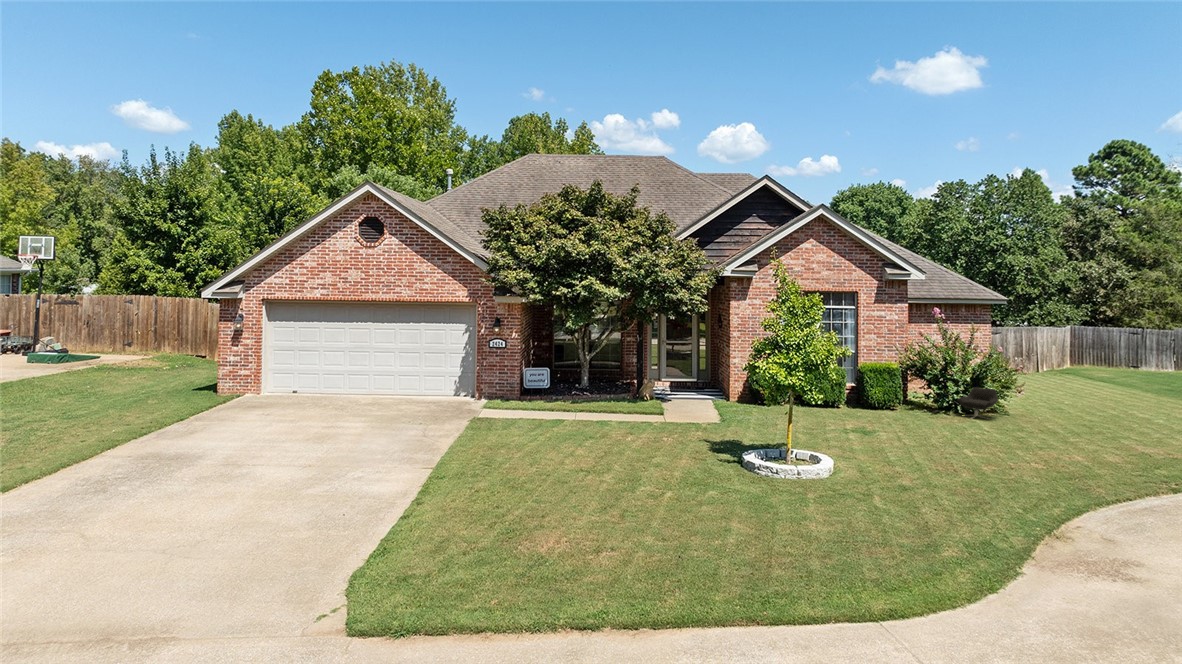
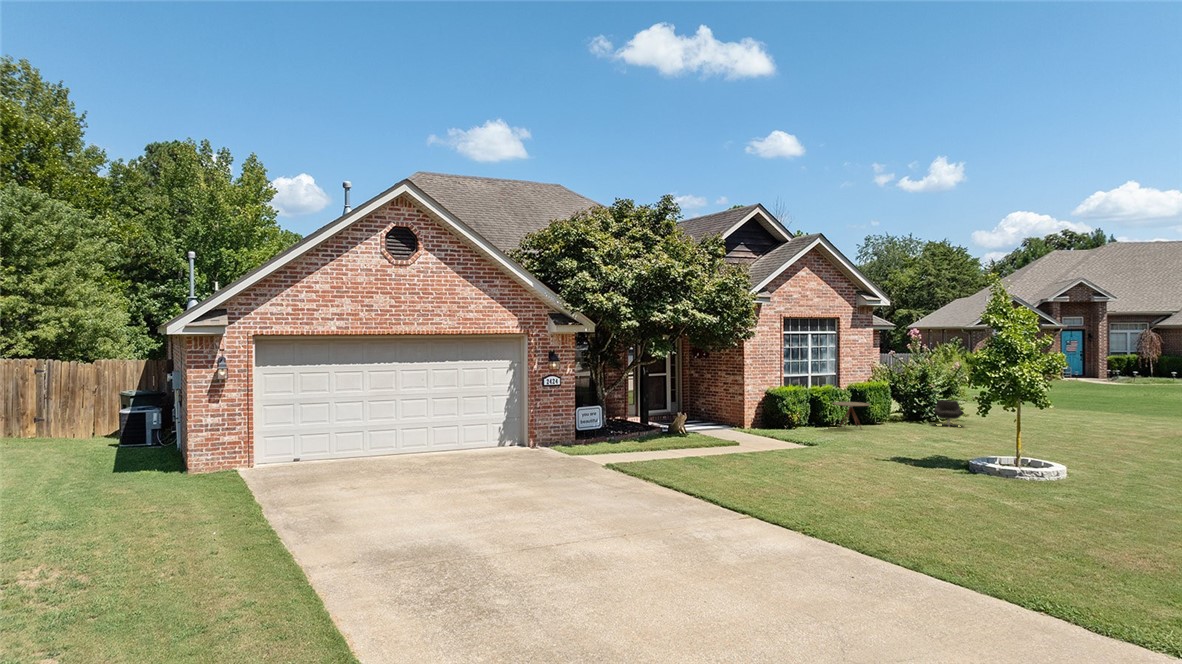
round table: none [824,381,865,411] -> present [833,402,869,428]

